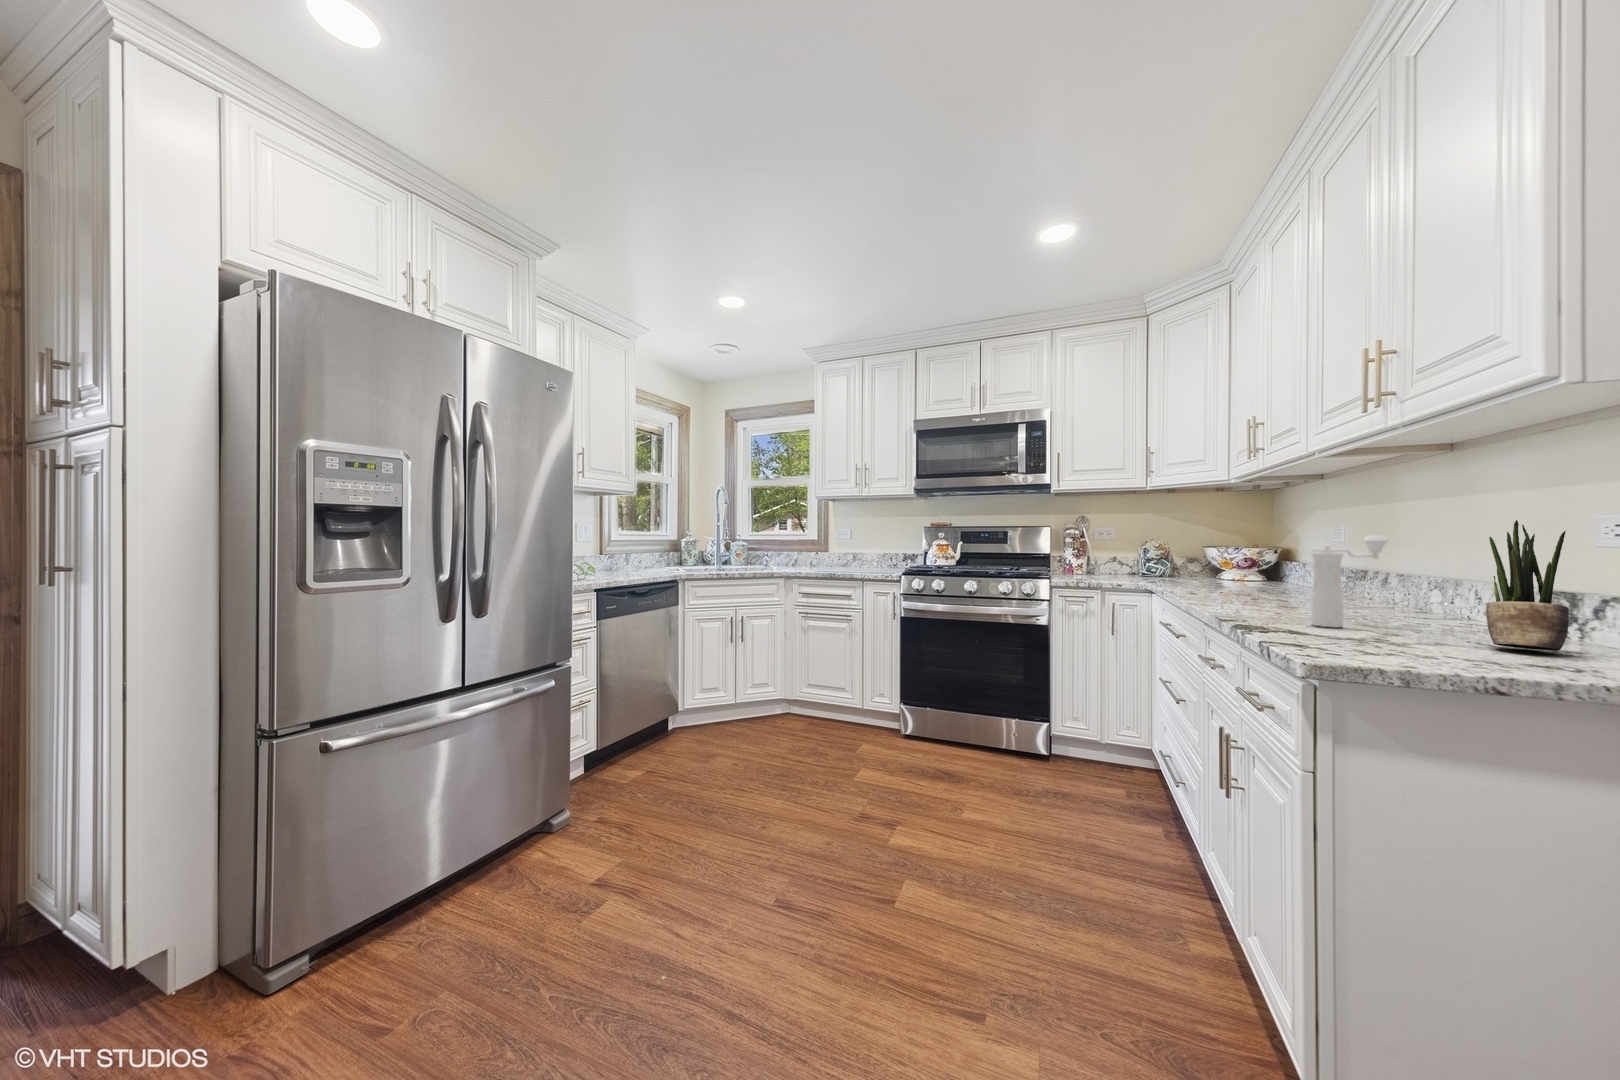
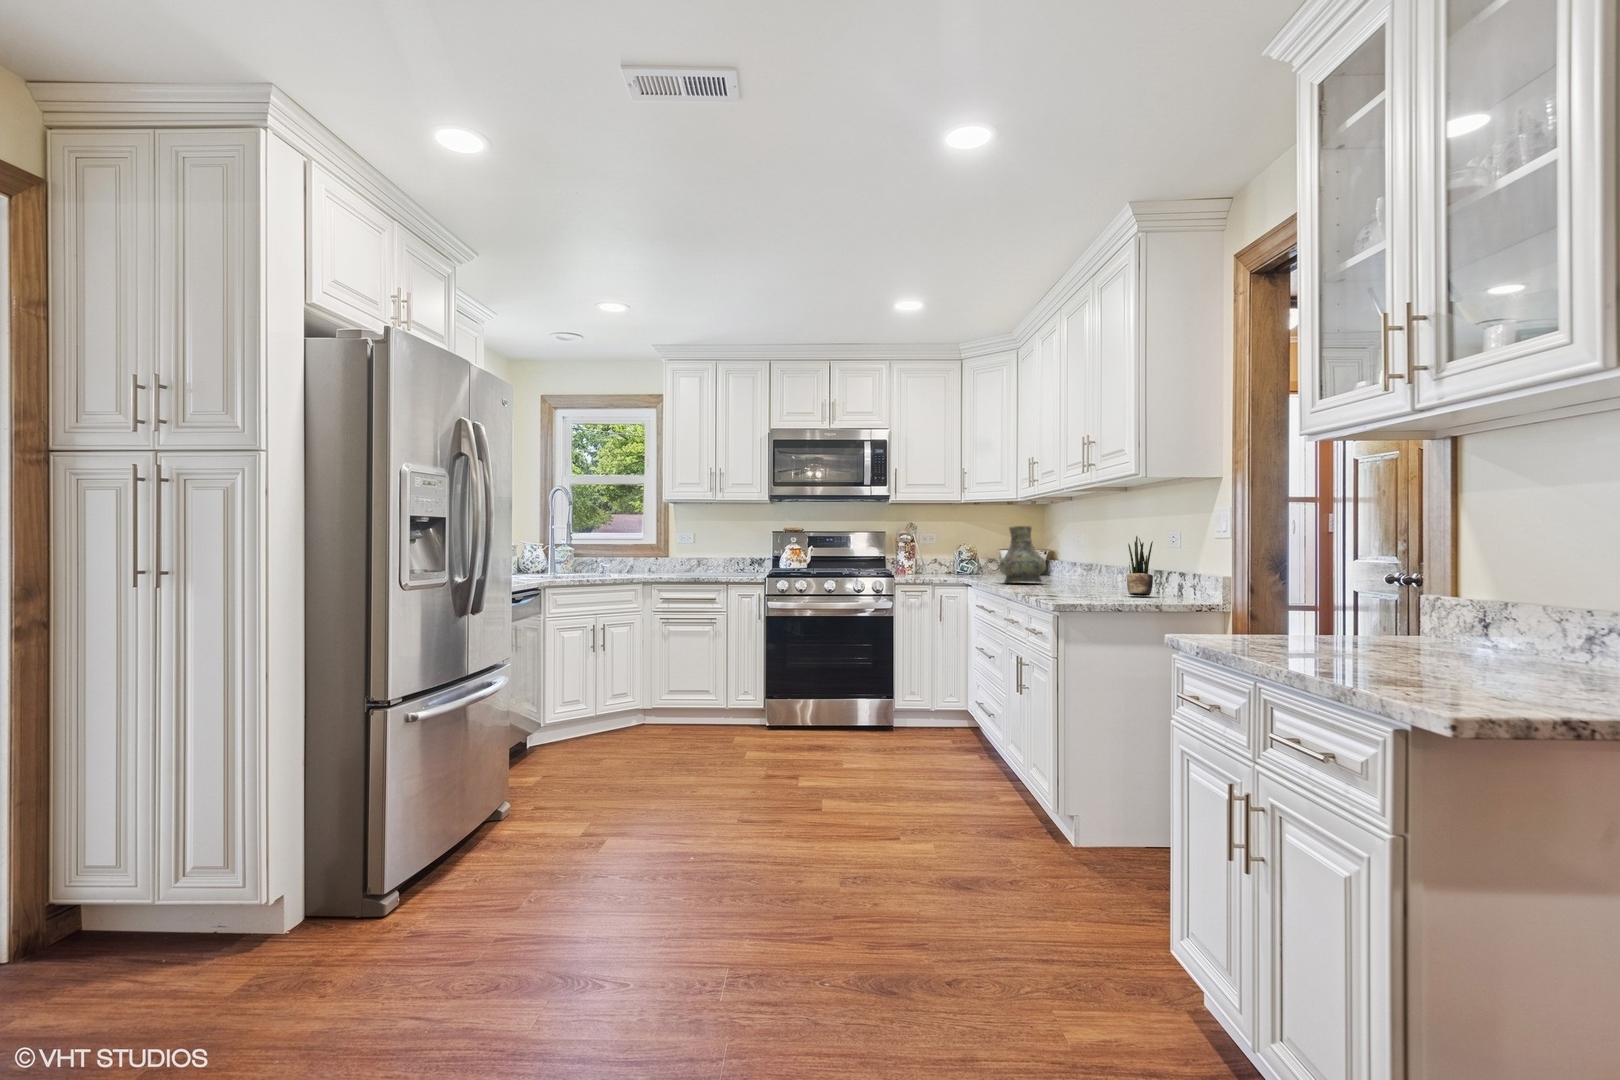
vase: none [1193,513,1276,596] -> present [999,526,1046,583]
pepper mill: present [1311,535,1388,627] -> none [1061,542,1095,593]

